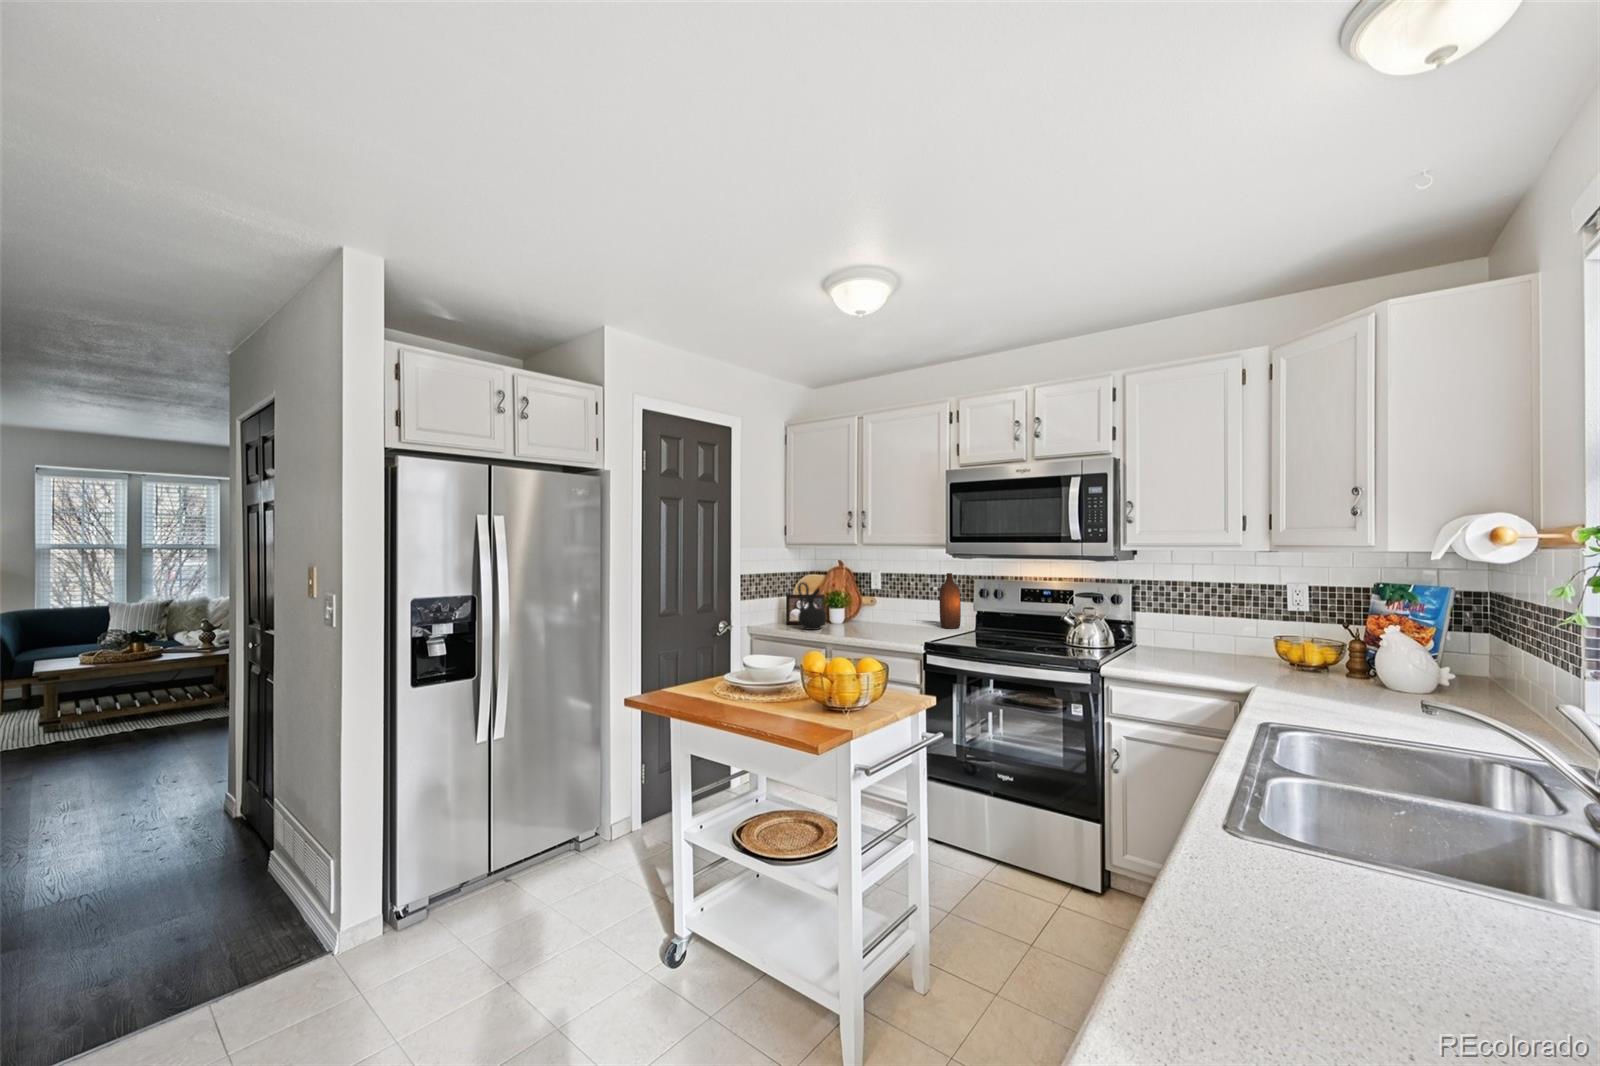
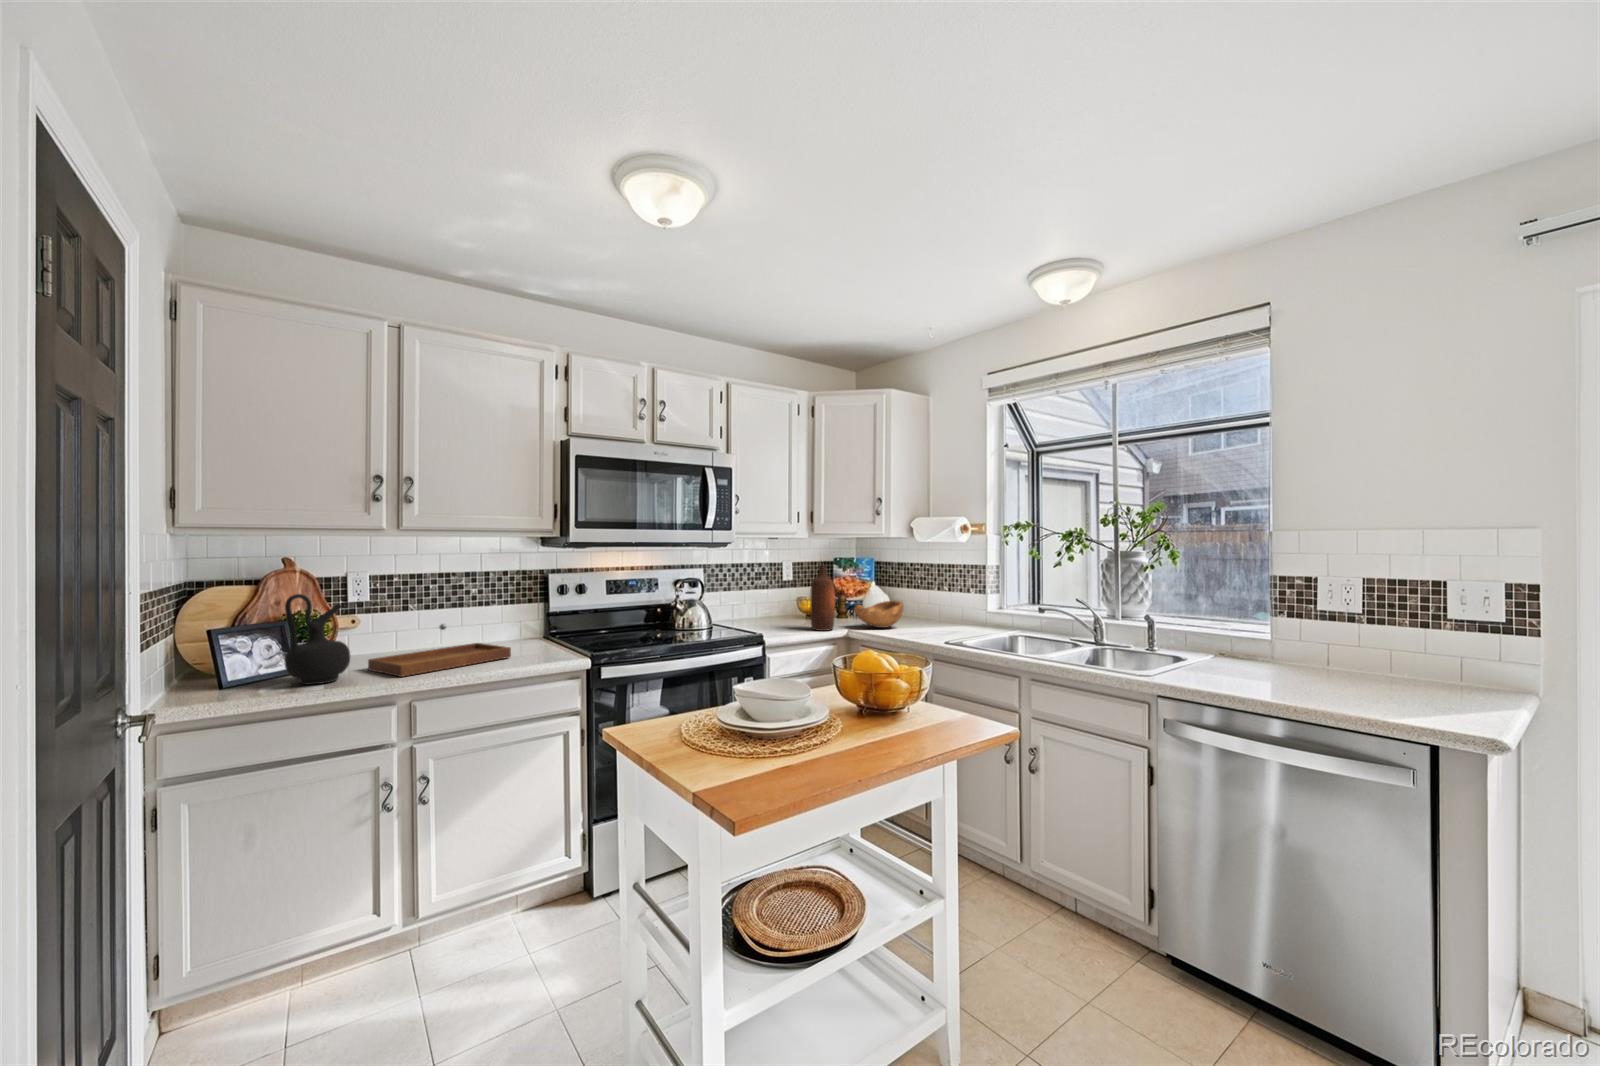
bottle: present [939,573,961,629] -> present [810,565,835,631]
tray: none [836,607,910,636] -> present [368,624,511,677]
wooden bowl: none [1278,652,1374,692] -> present [854,601,904,628]

